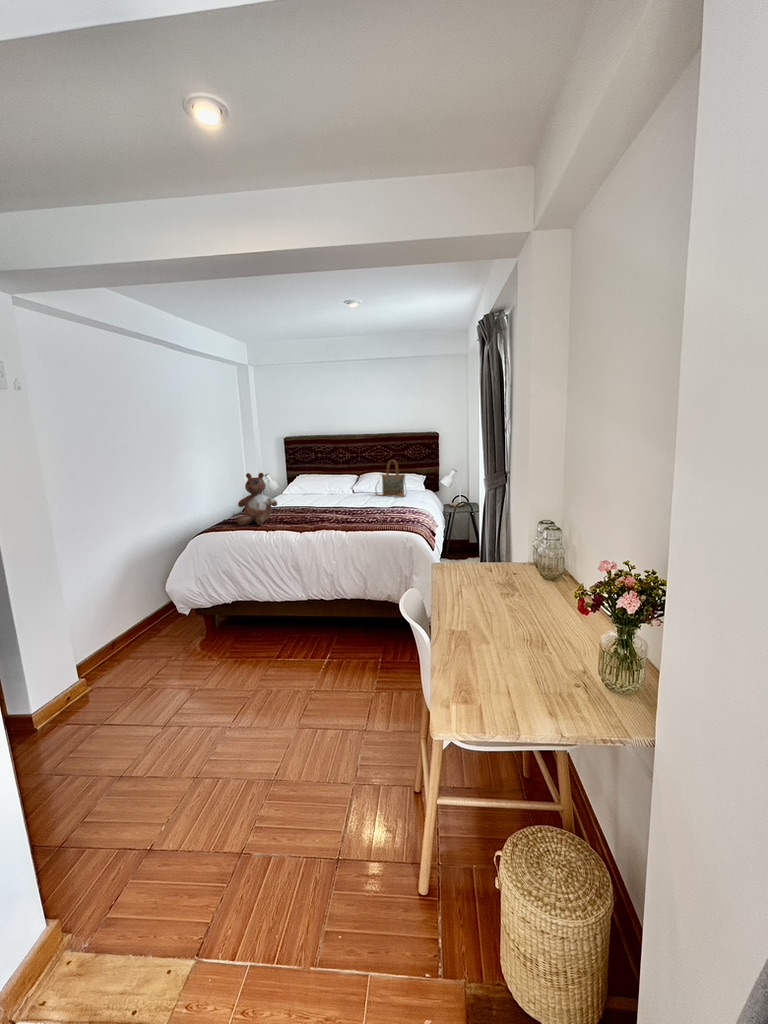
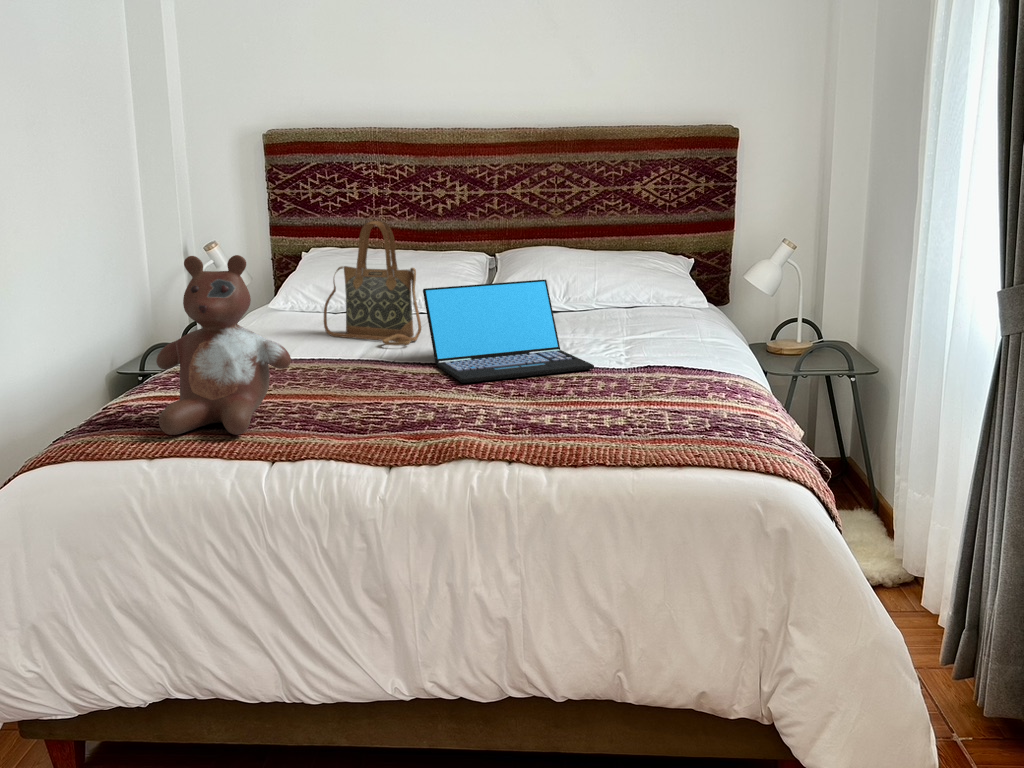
handbag: present [375,460,407,497] -> present [324,221,421,346]
laptop: none [325,481,377,512] -> present [423,280,594,383]

